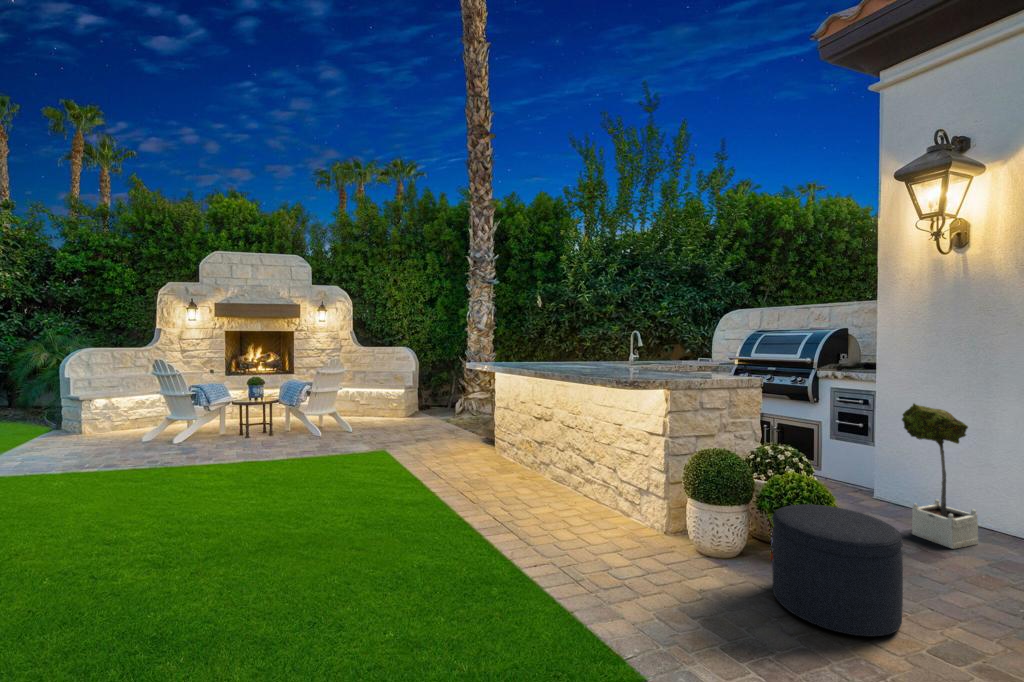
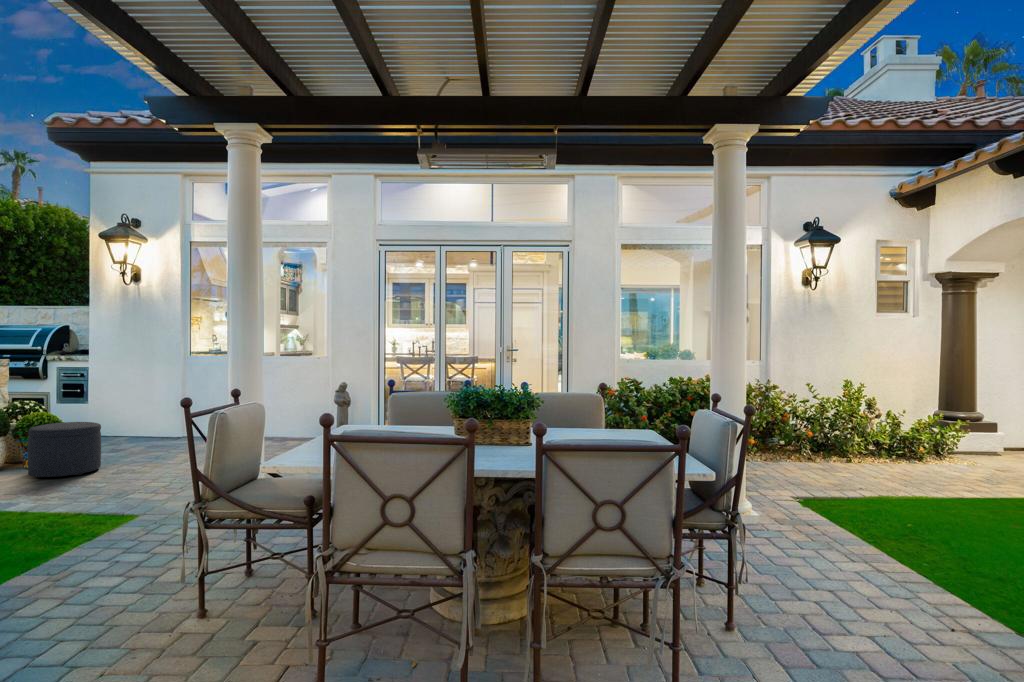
potted tree: present [902,404,978,549] -> none [104,368,144,445]

